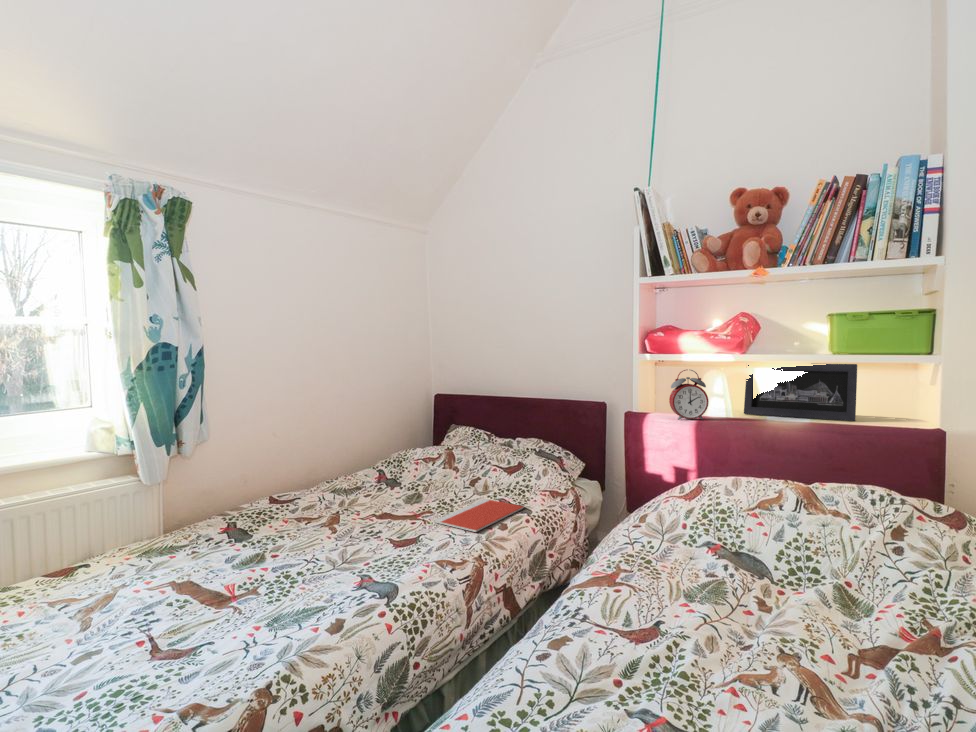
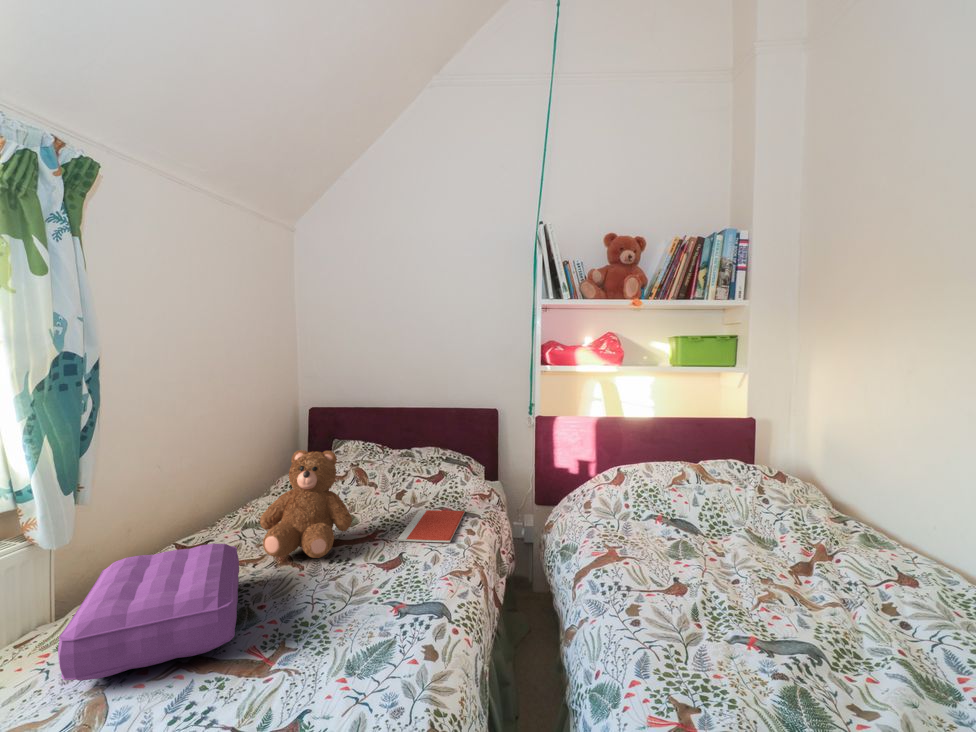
picture frame: present [744,364,857,421] -> none [610,372,687,413]
alarm clock: present [669,370,709,420] -> none [573,379,603,421]
teddy bear: none [313,424,394,524] -> present [260,450,352,558]
pillow: none [116,493,283,573] -> present [58,544,239,681]

